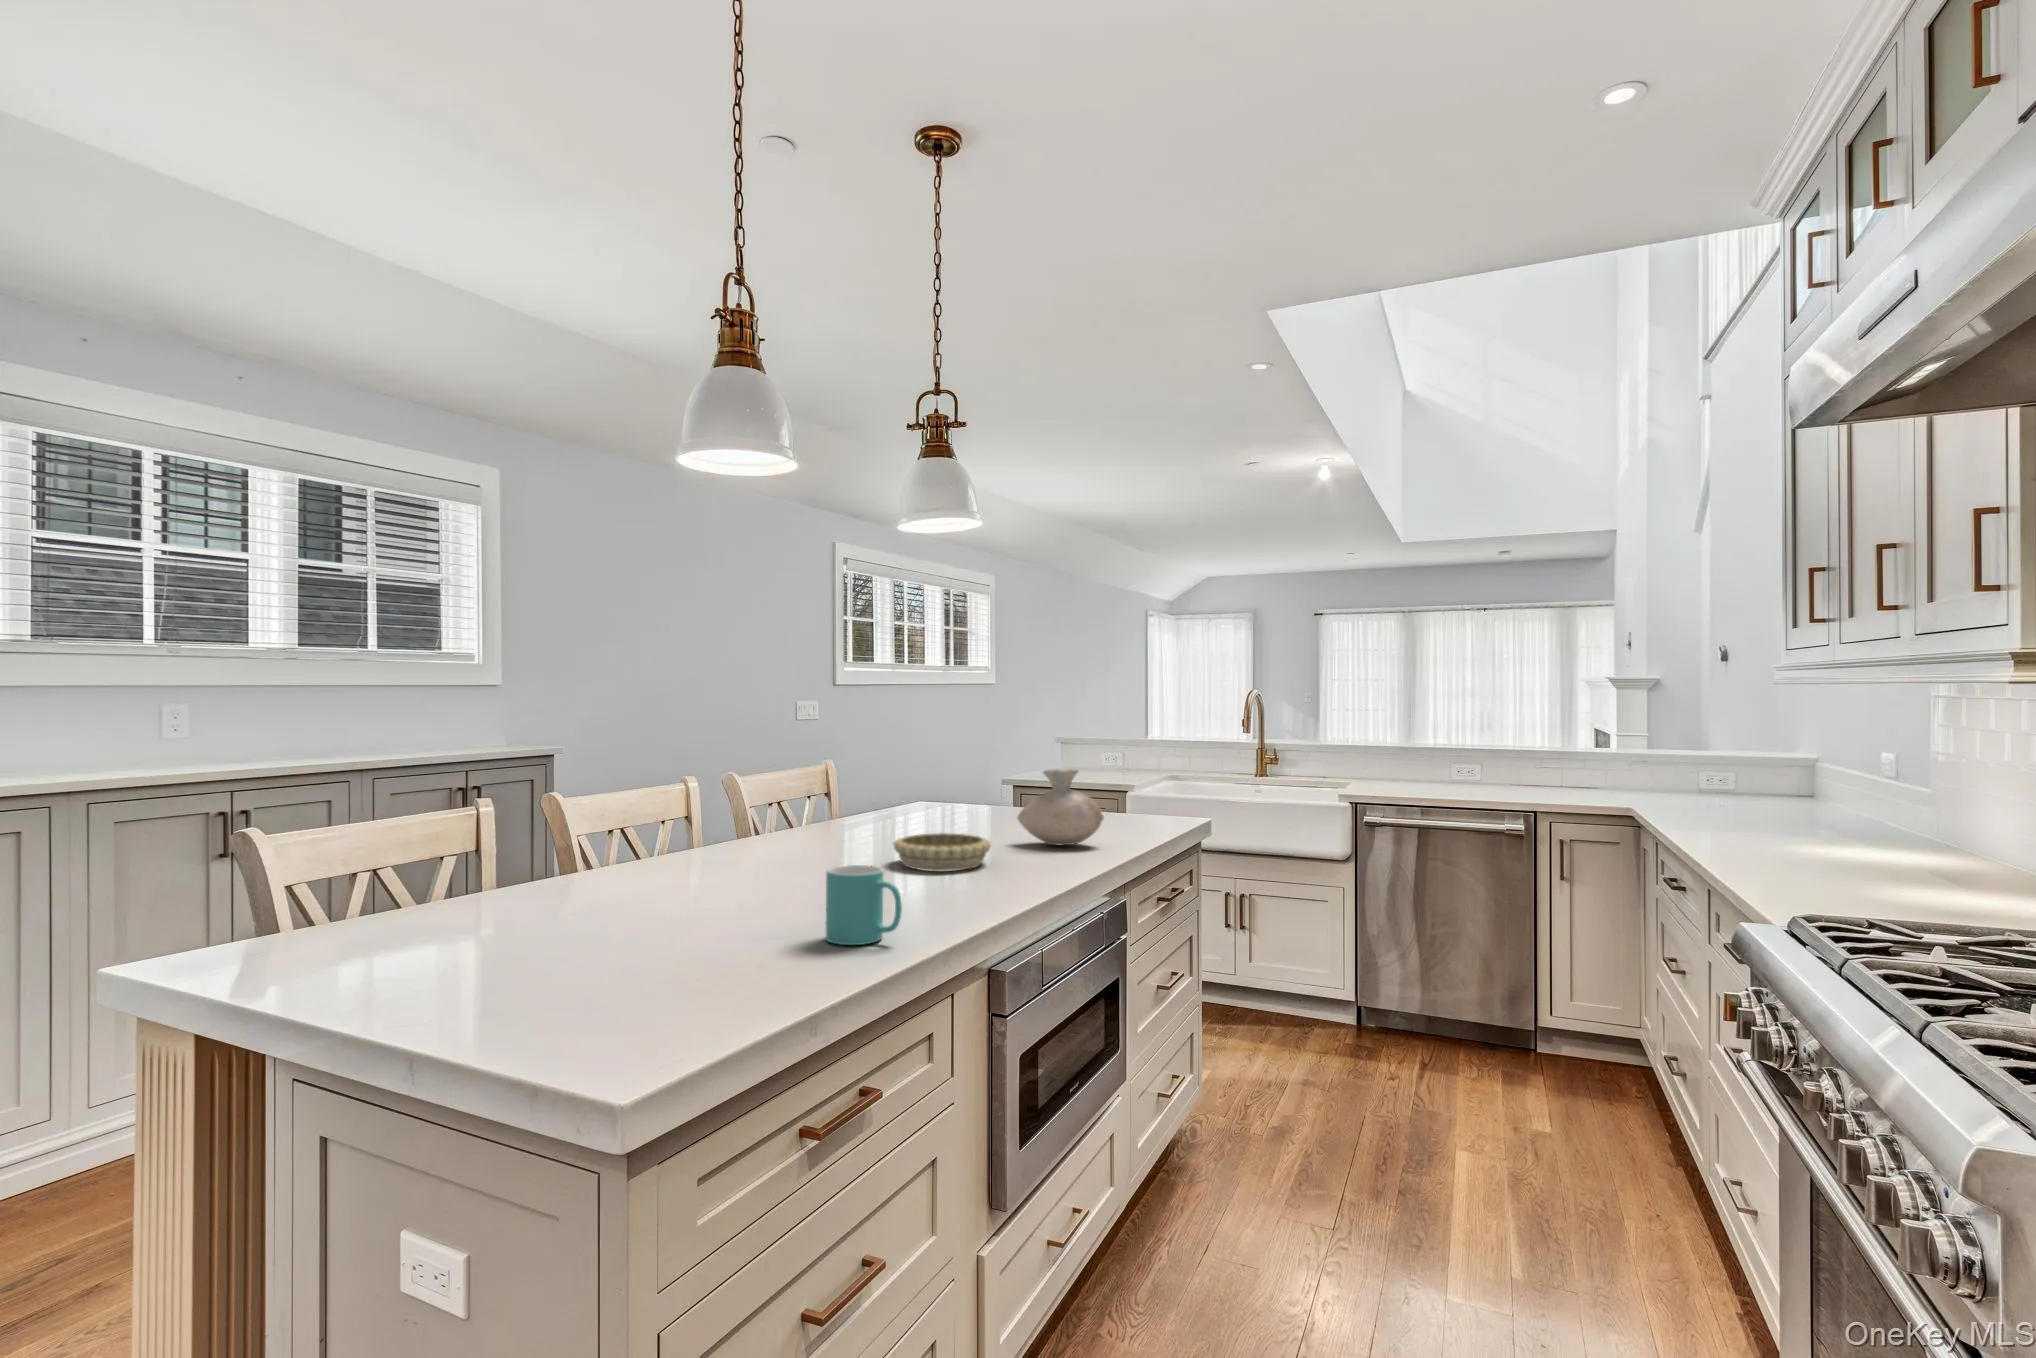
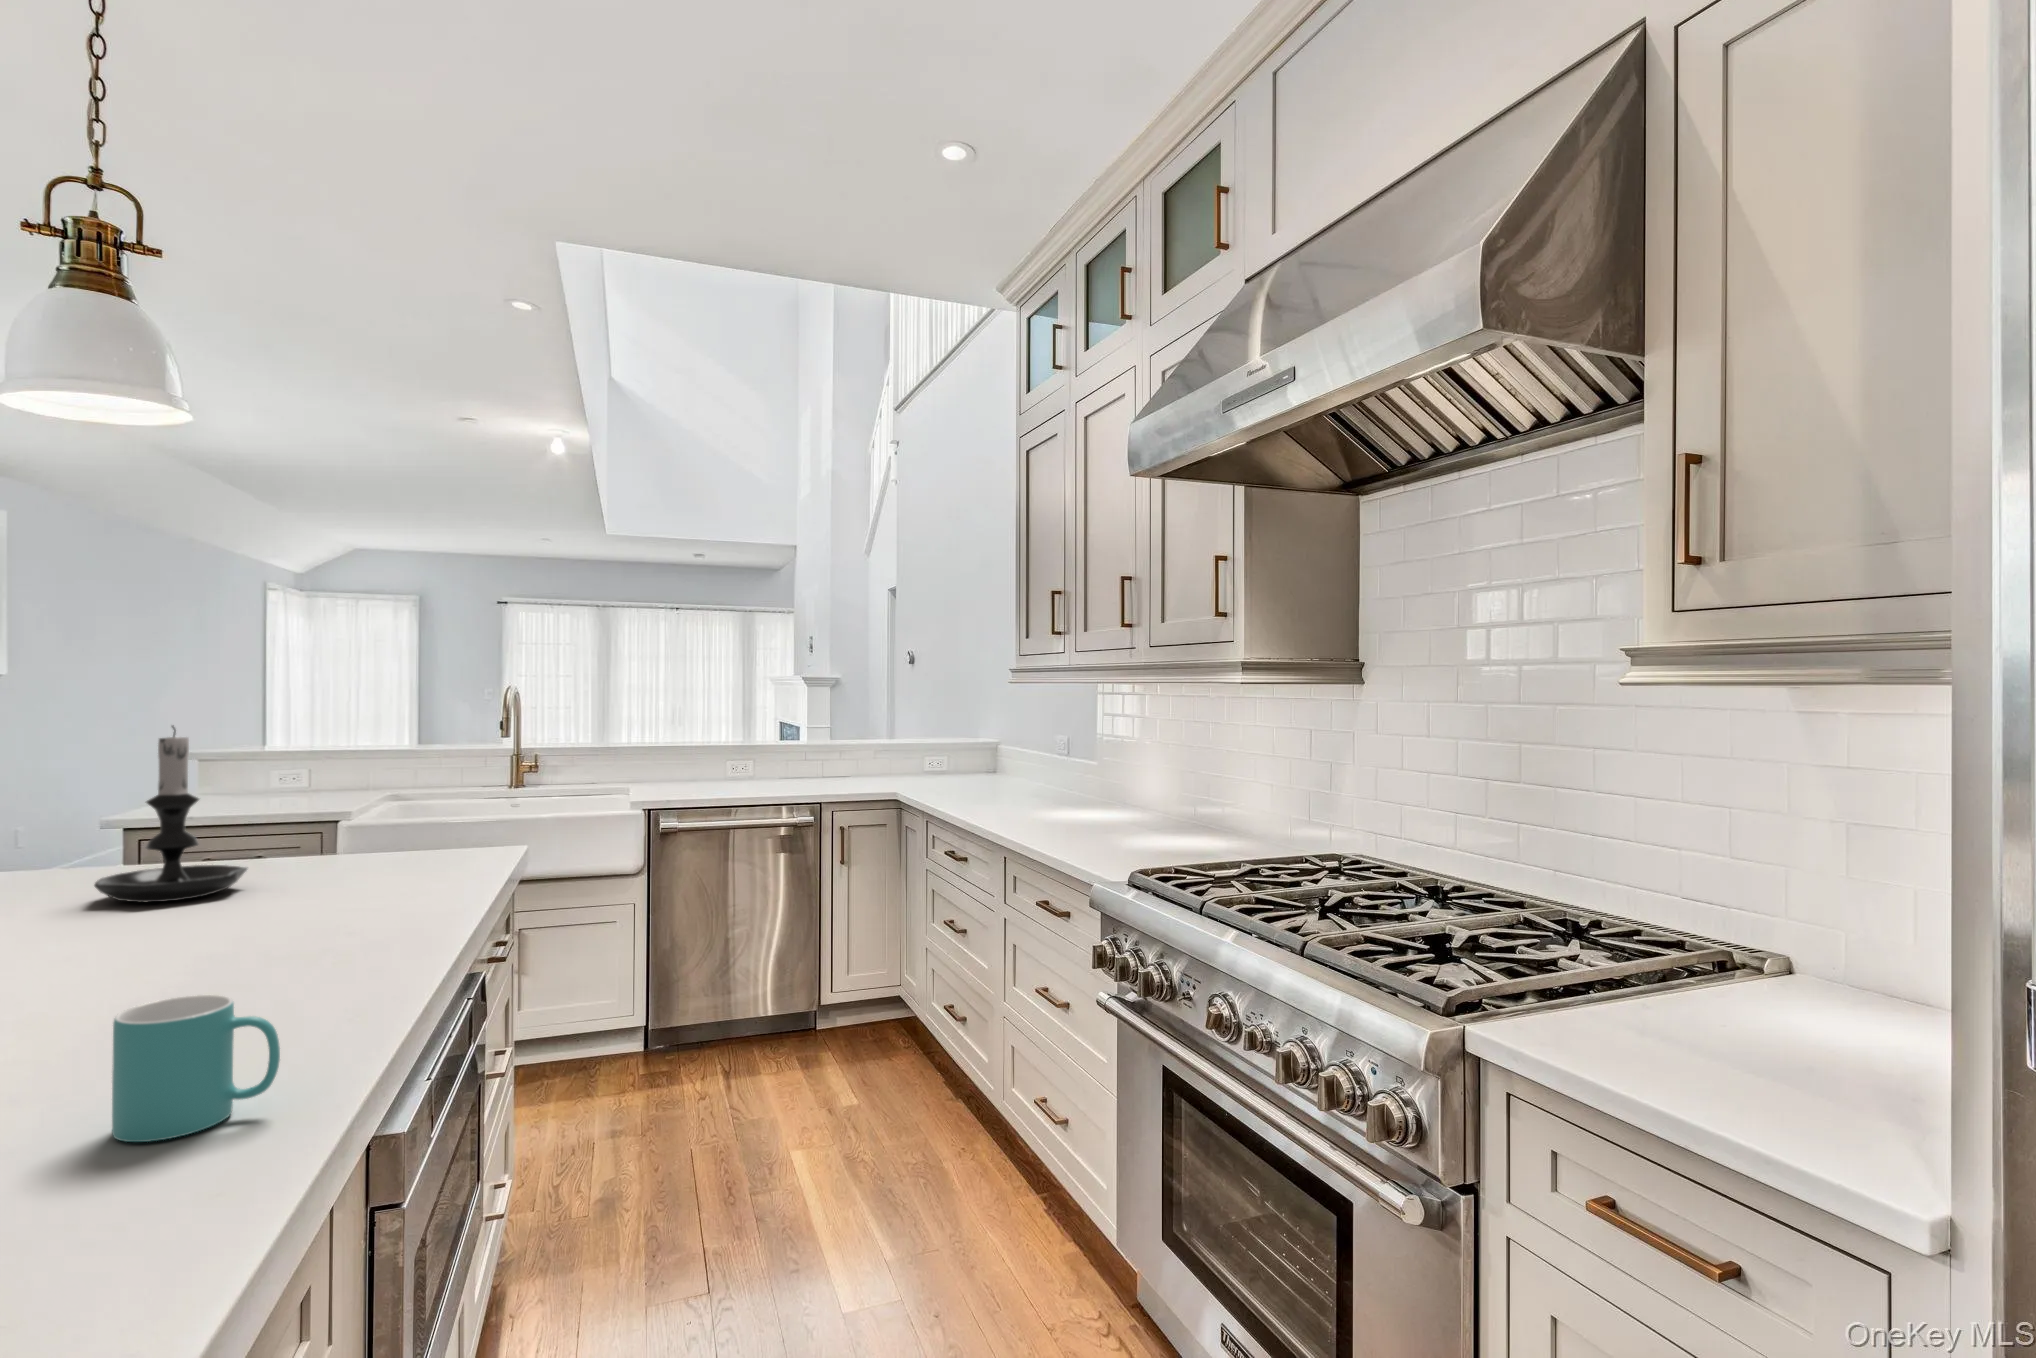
candle holder: none [929,708,1013,826] -> present [94,726,248,903]
vase: present [1017,769,1104,845] -> none [293,804,434,910]
decorative bowl: present [894,833,991,871] -> none [98,915,288,982]

